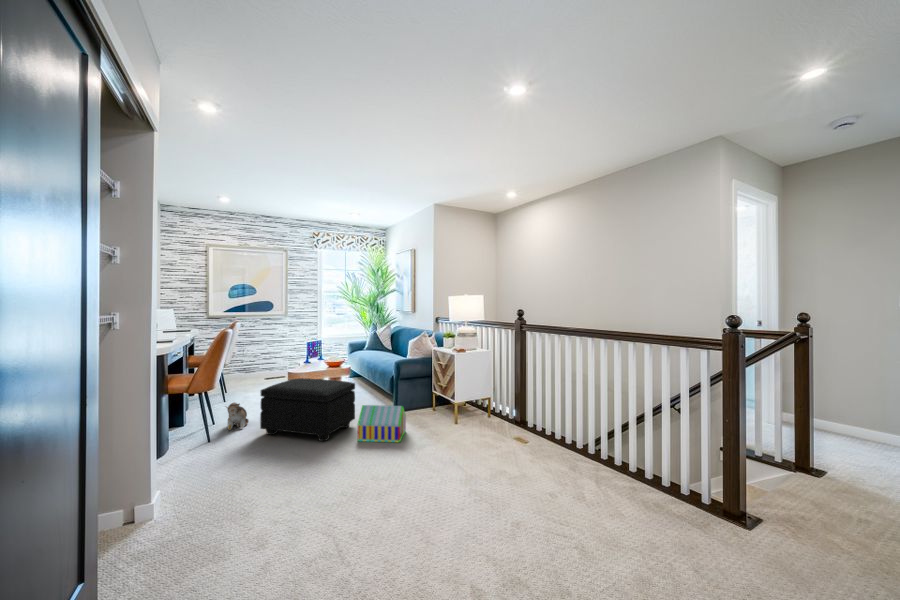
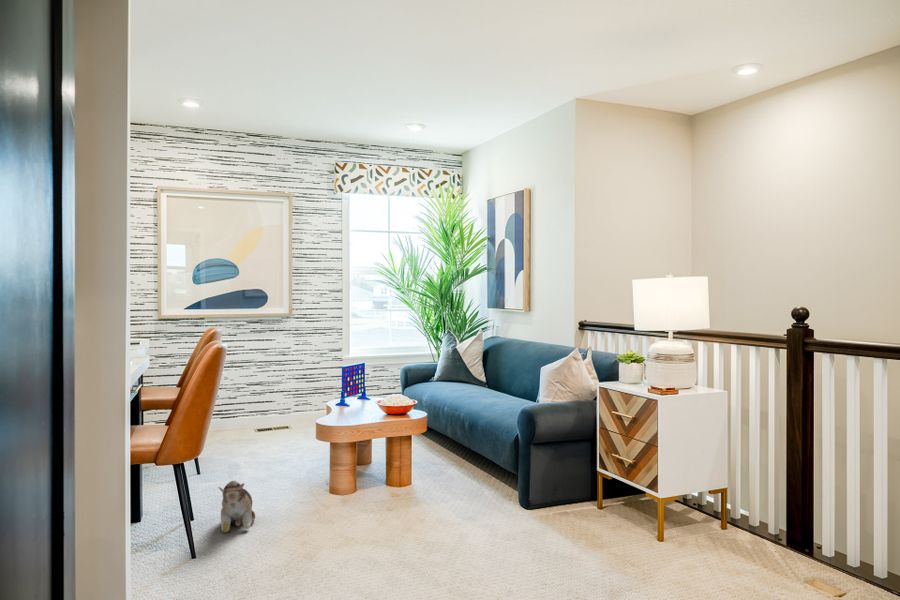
footstool: present [260,378,355,441] -> none [285,437,457,566]
toy house: present [357,405,406,442] -> none [476,496,564,577]

